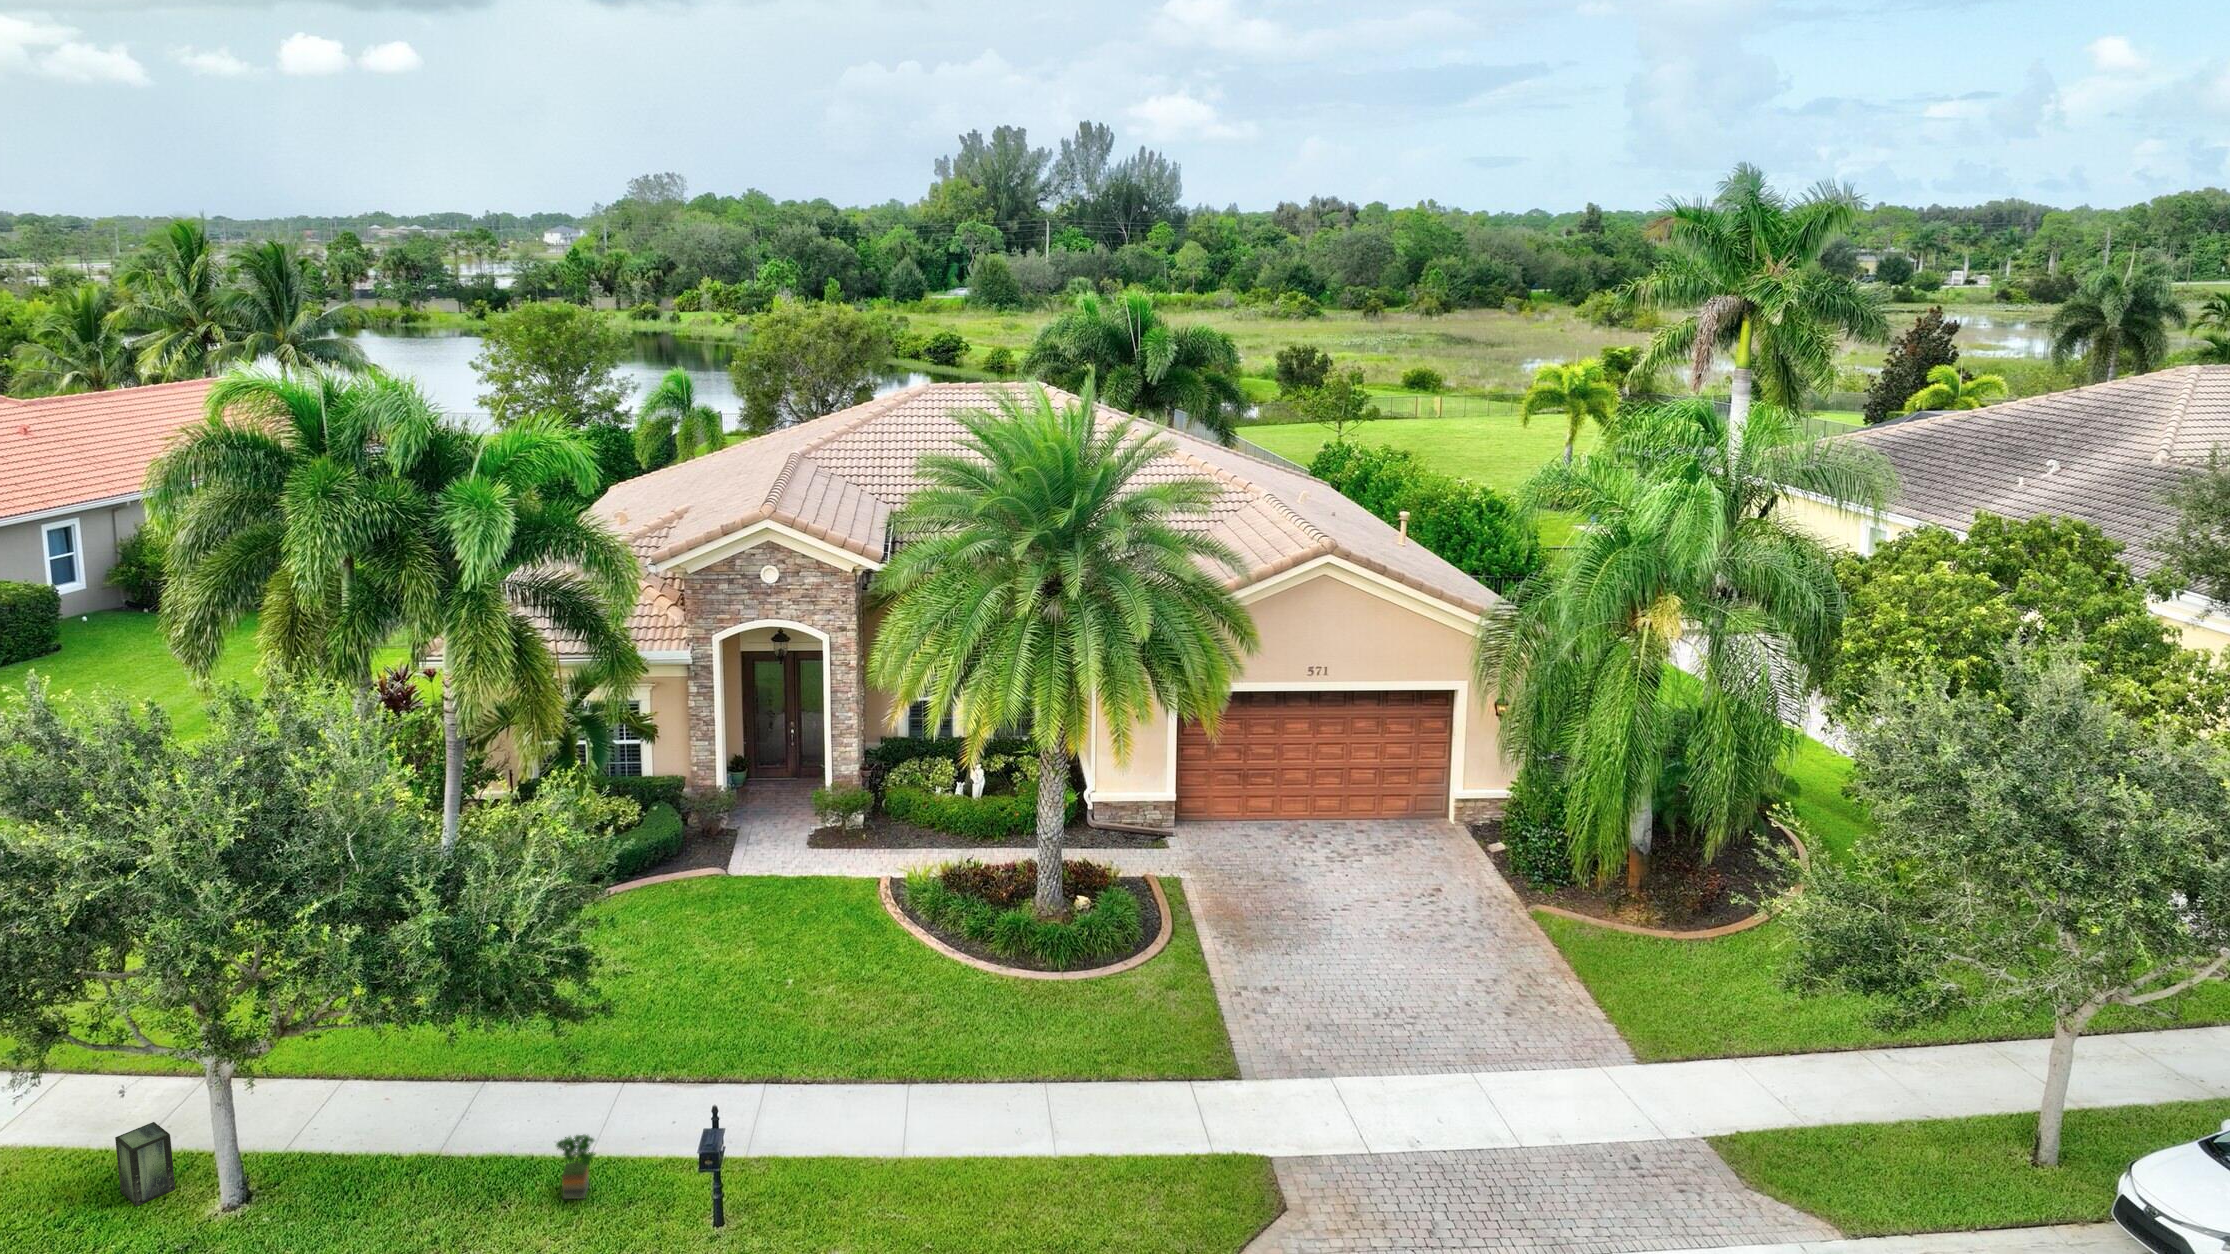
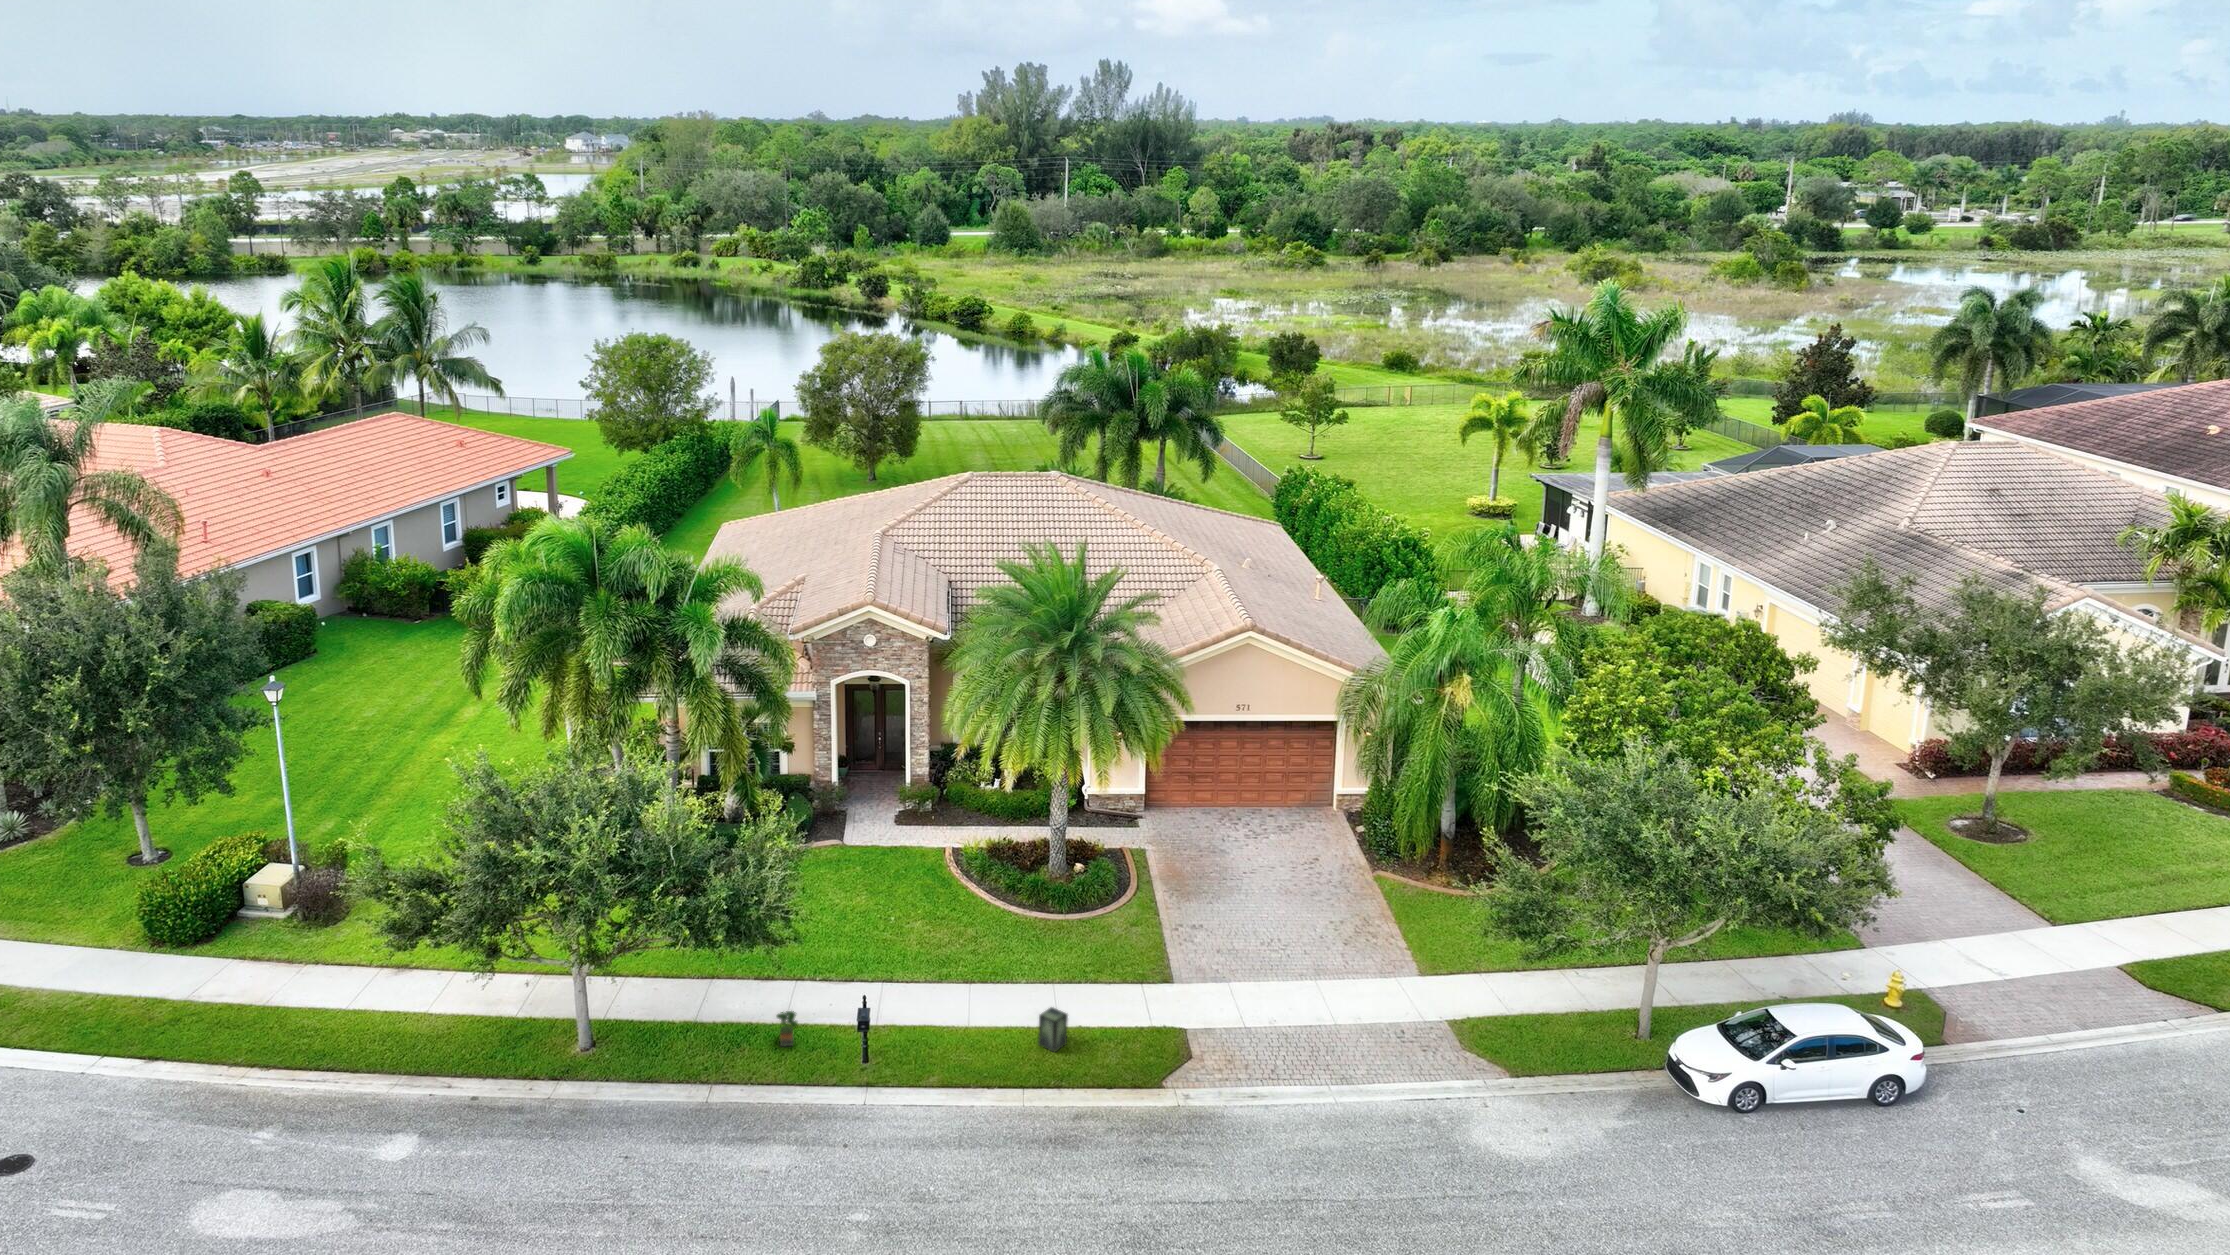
storage box: present [115,1122,175,1206] -> present [1038,1007,1068,1052]

